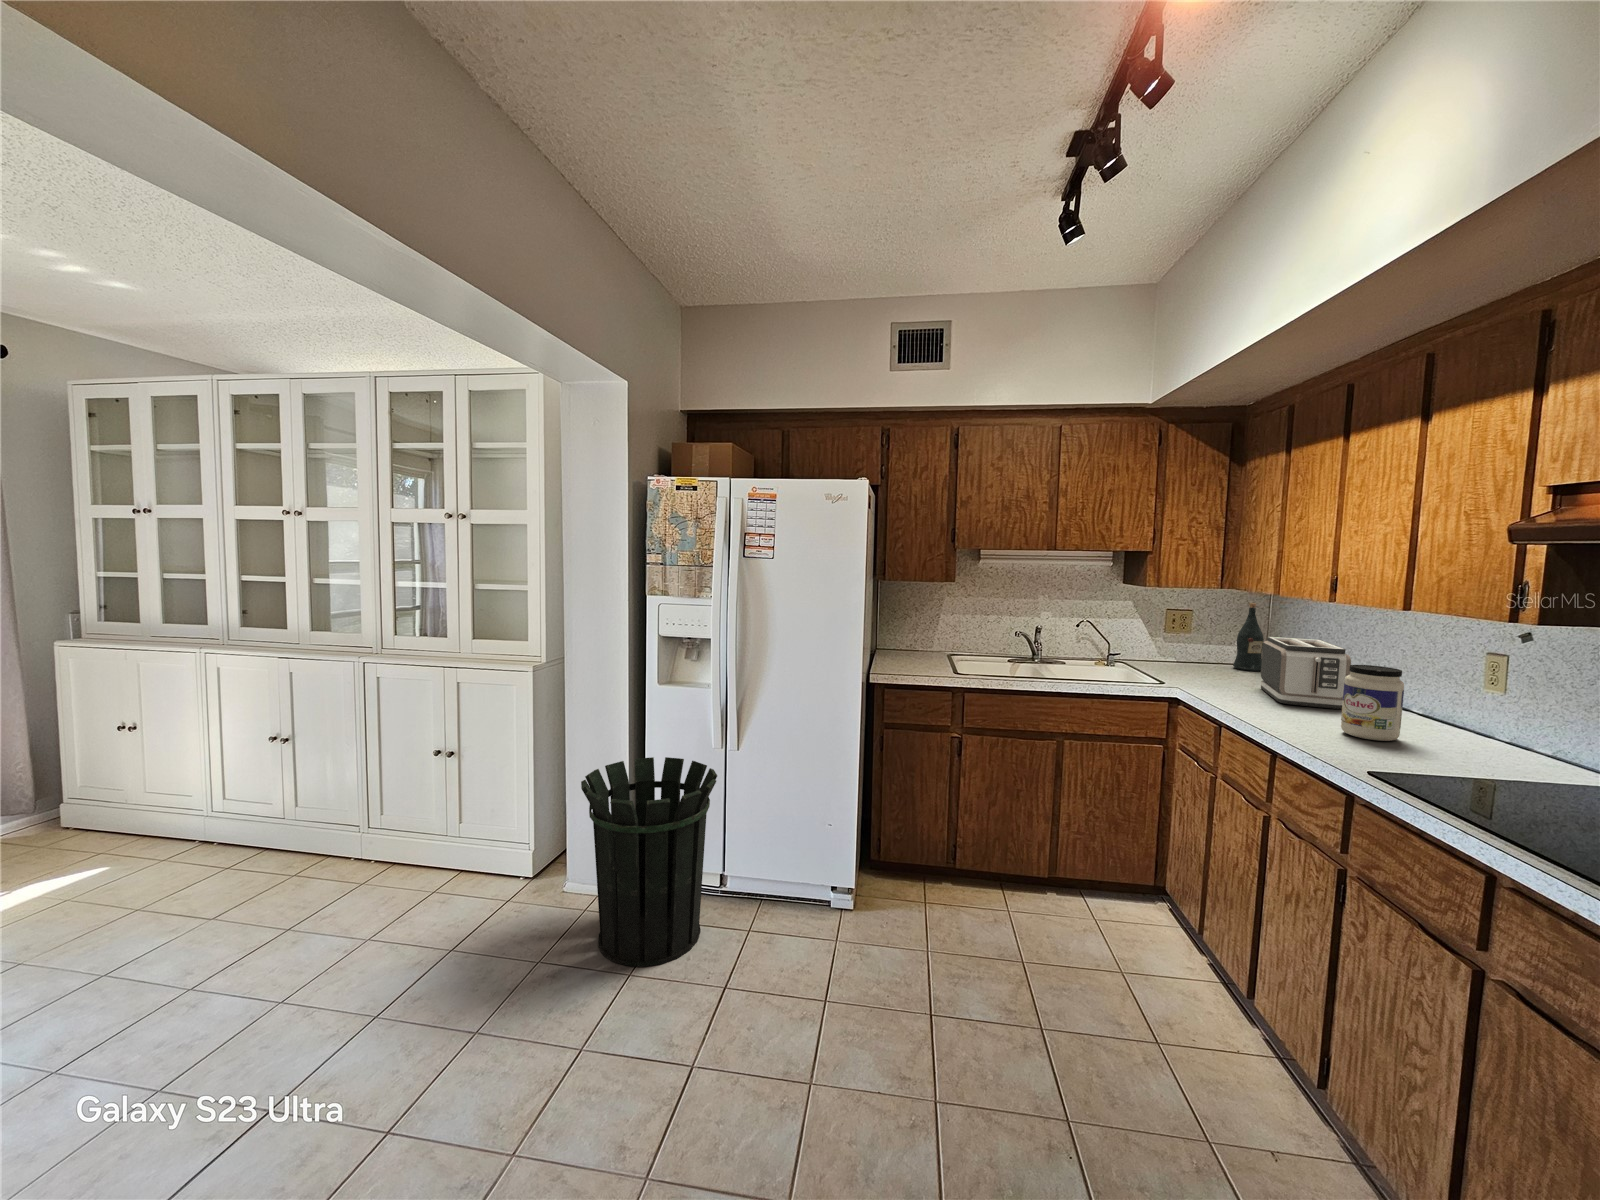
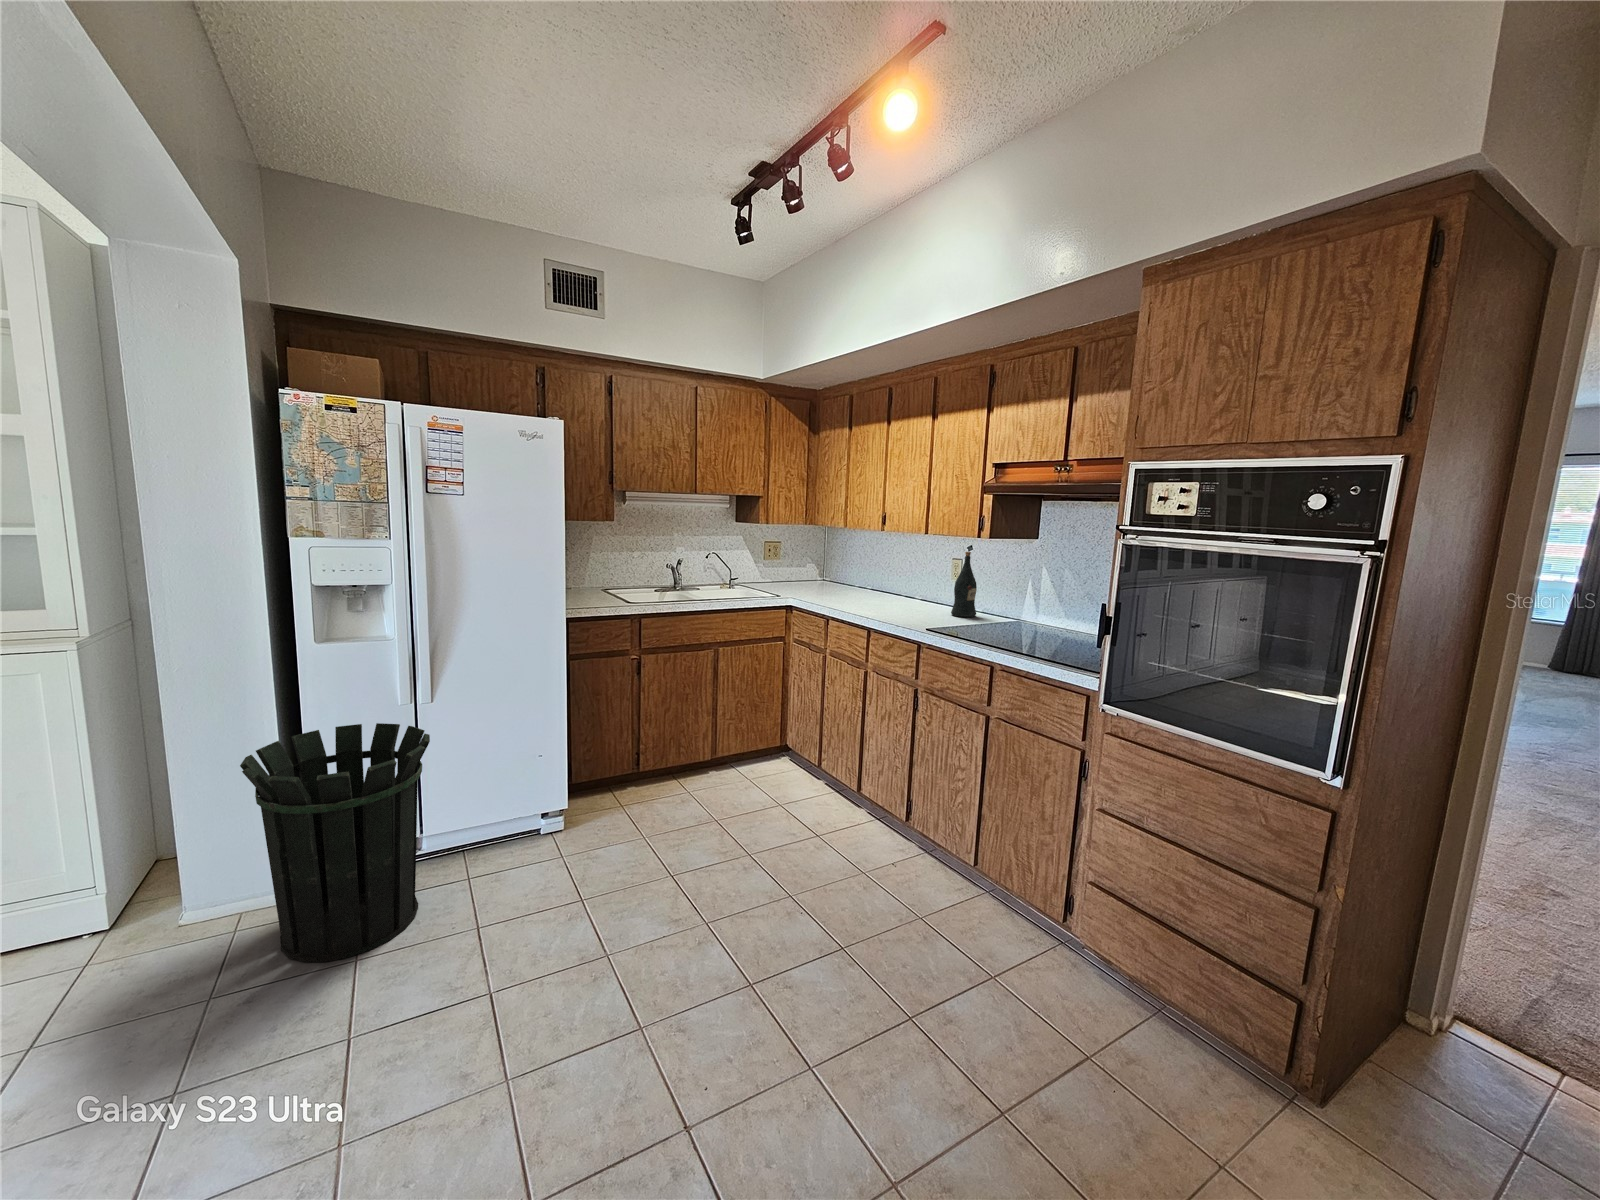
wine bottle: present [1233,603,1264,671] -> present [951,552,977,617]
toaster: present [1261,637,1351,709] -> none [837,558,890,601]
jar: present [1341,665,1404,741] -> none [897,570,926,614]

